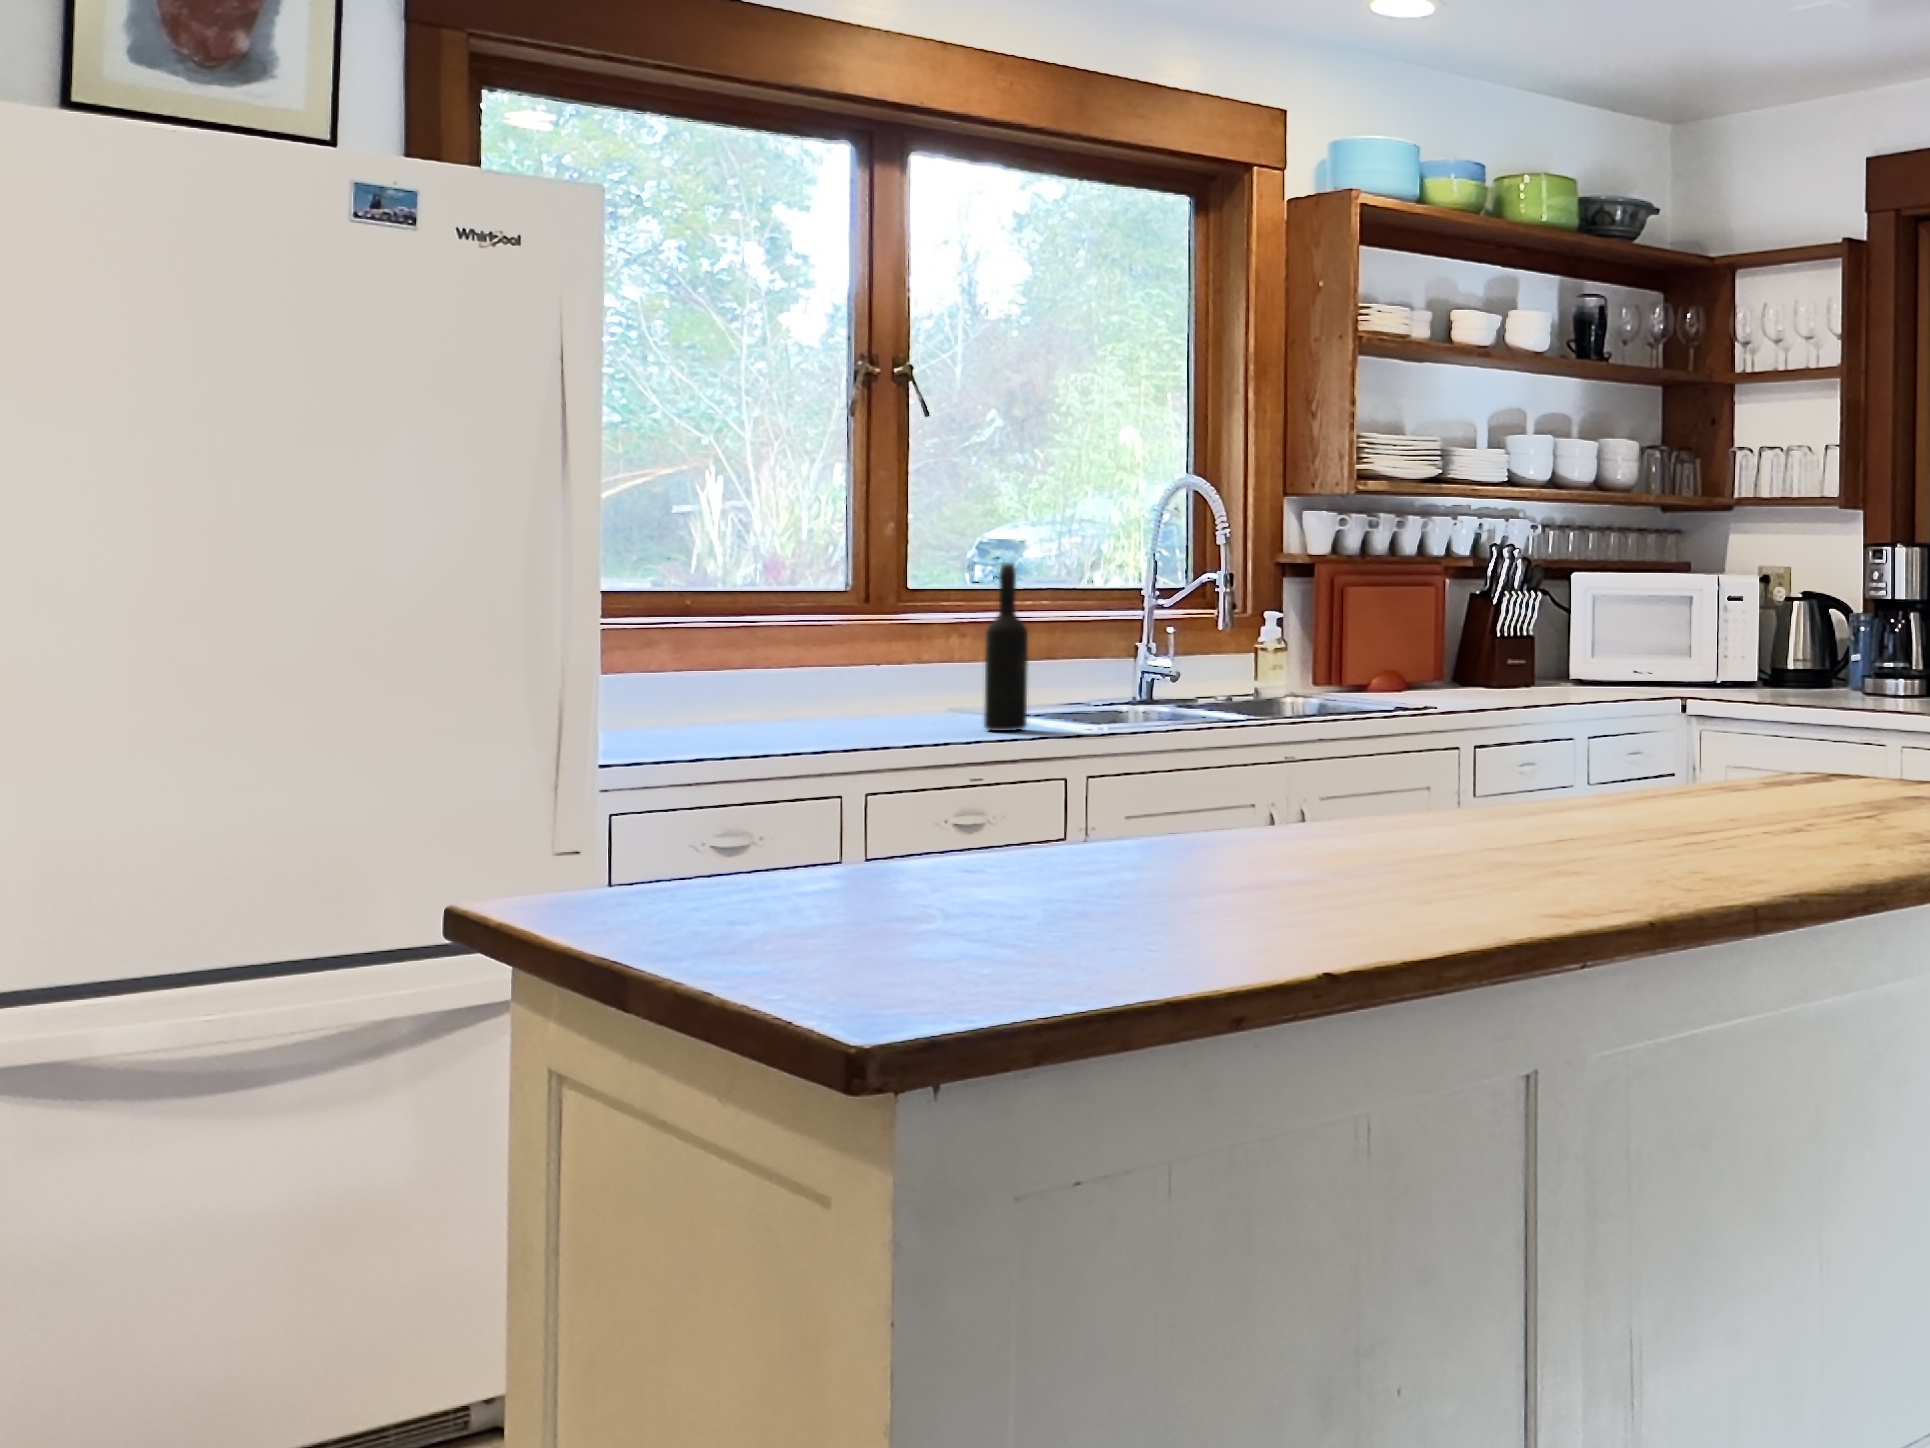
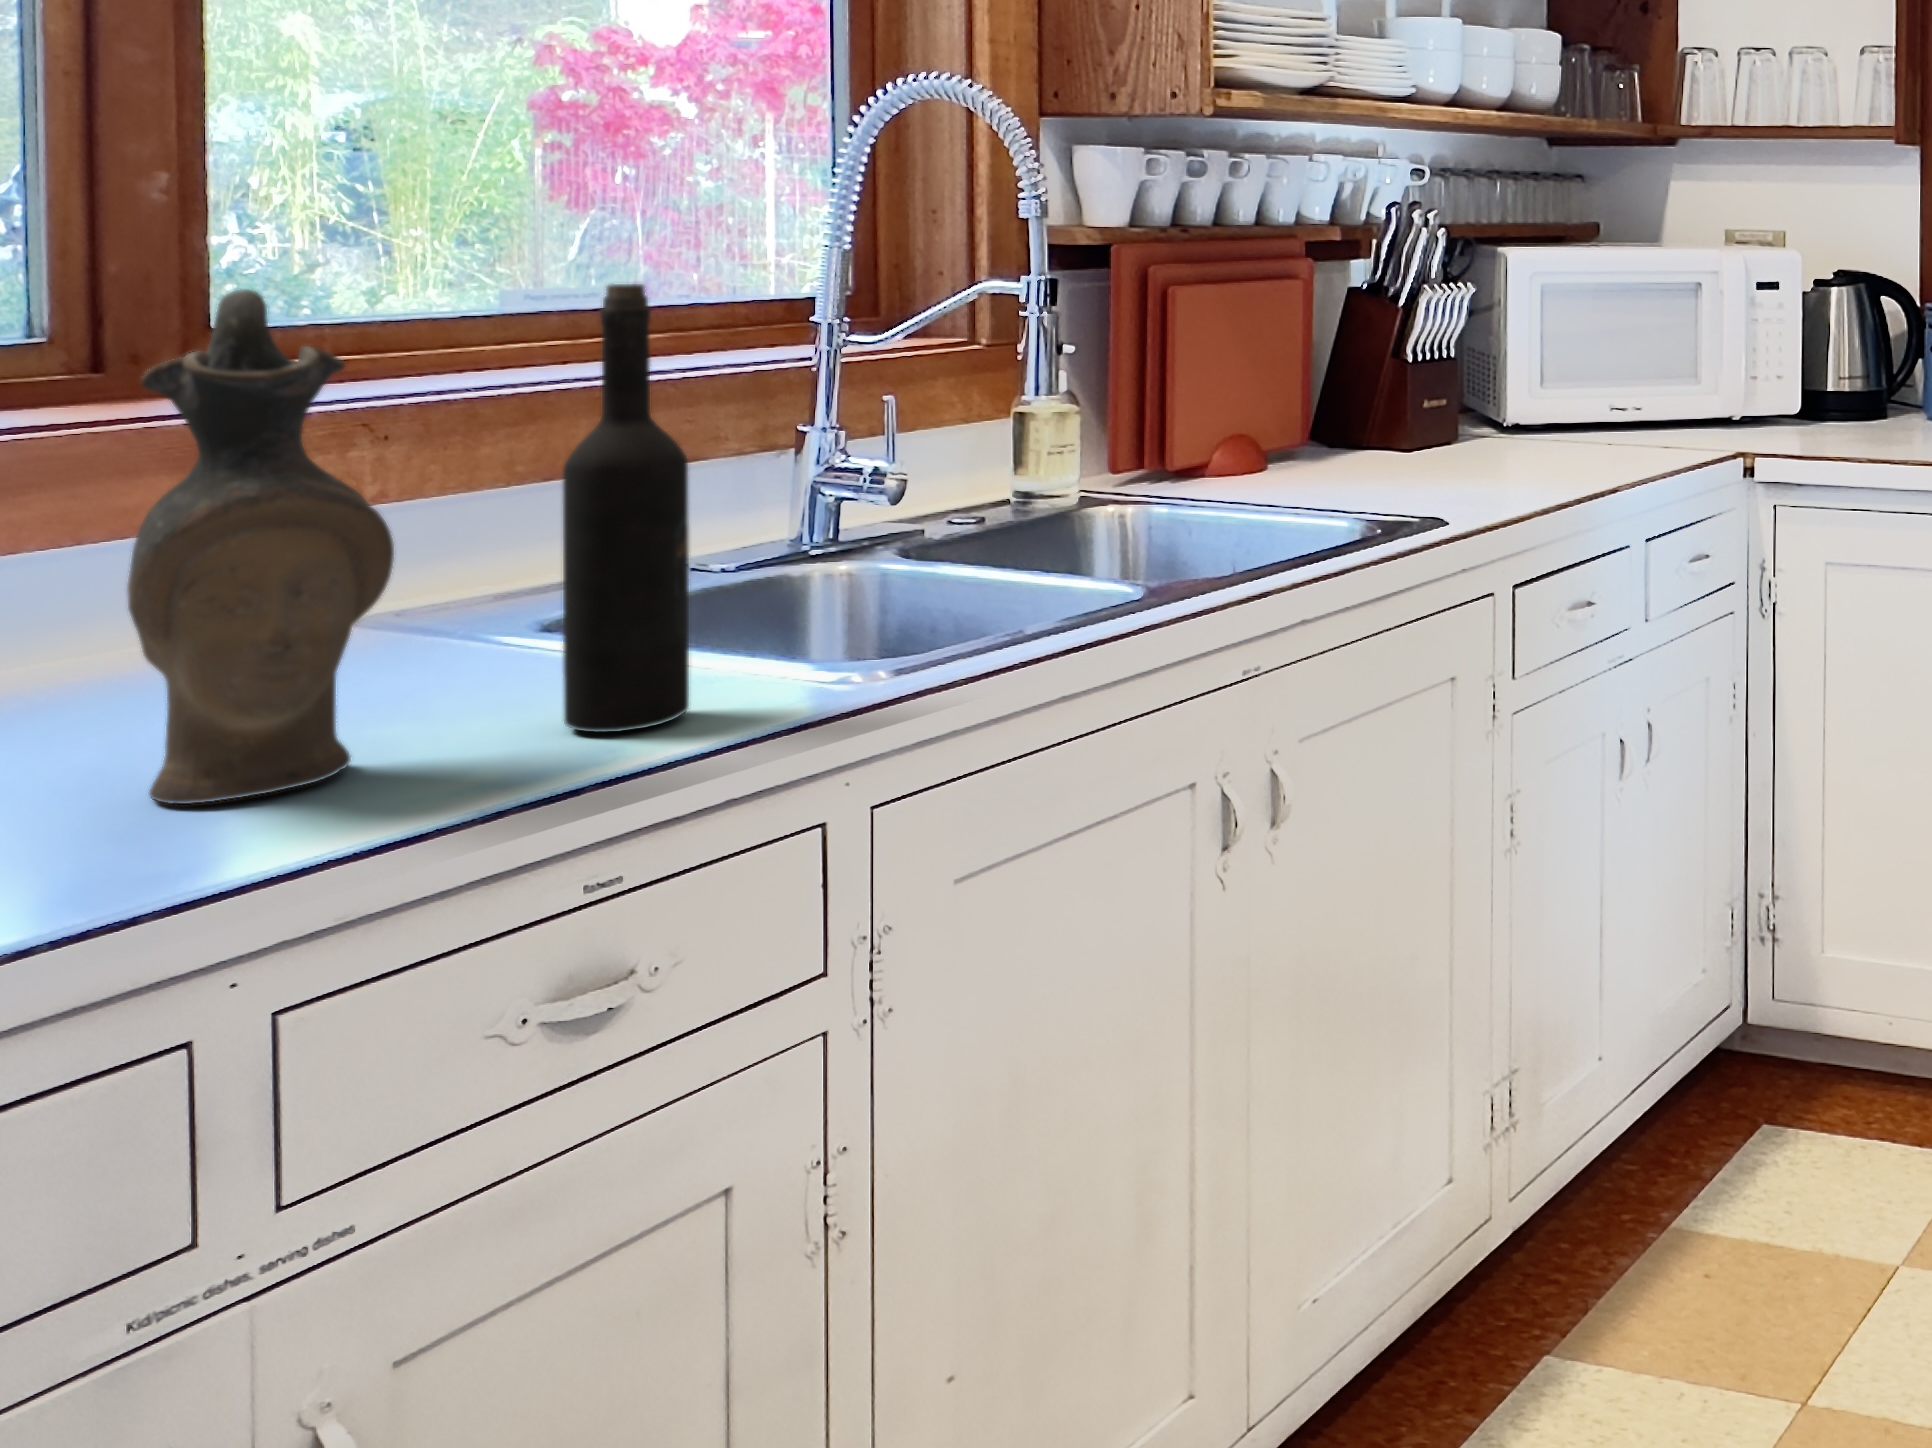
ceramic pitcher: none [850,562,926,733] -> present [127,290,394,804]

